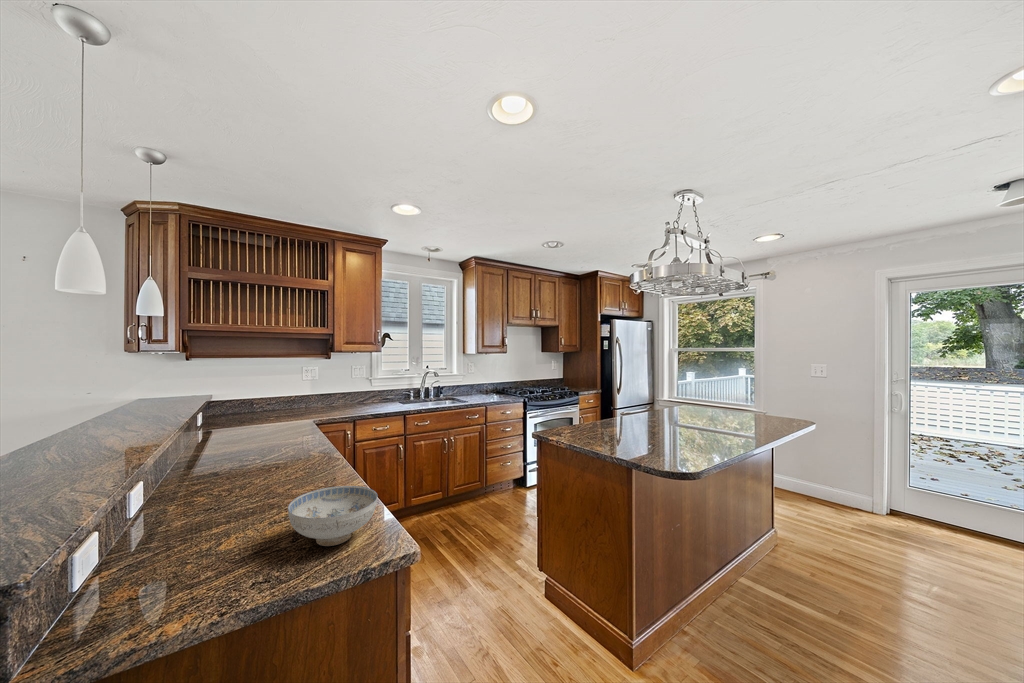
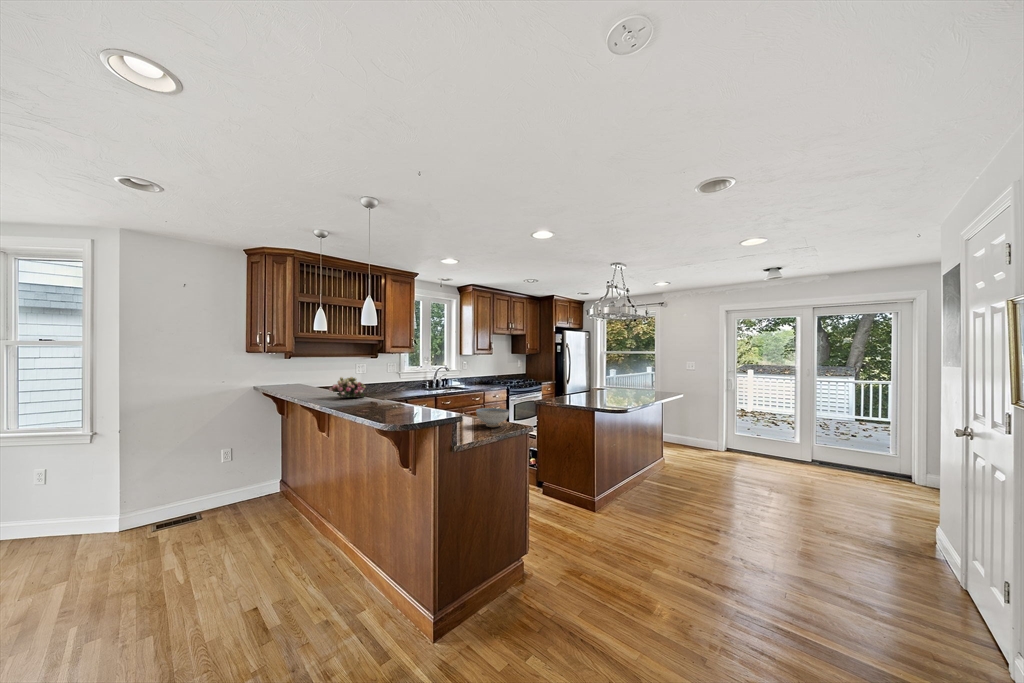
flower arrangement: none [232,388,292,419] -> present [329,377,366,397]

